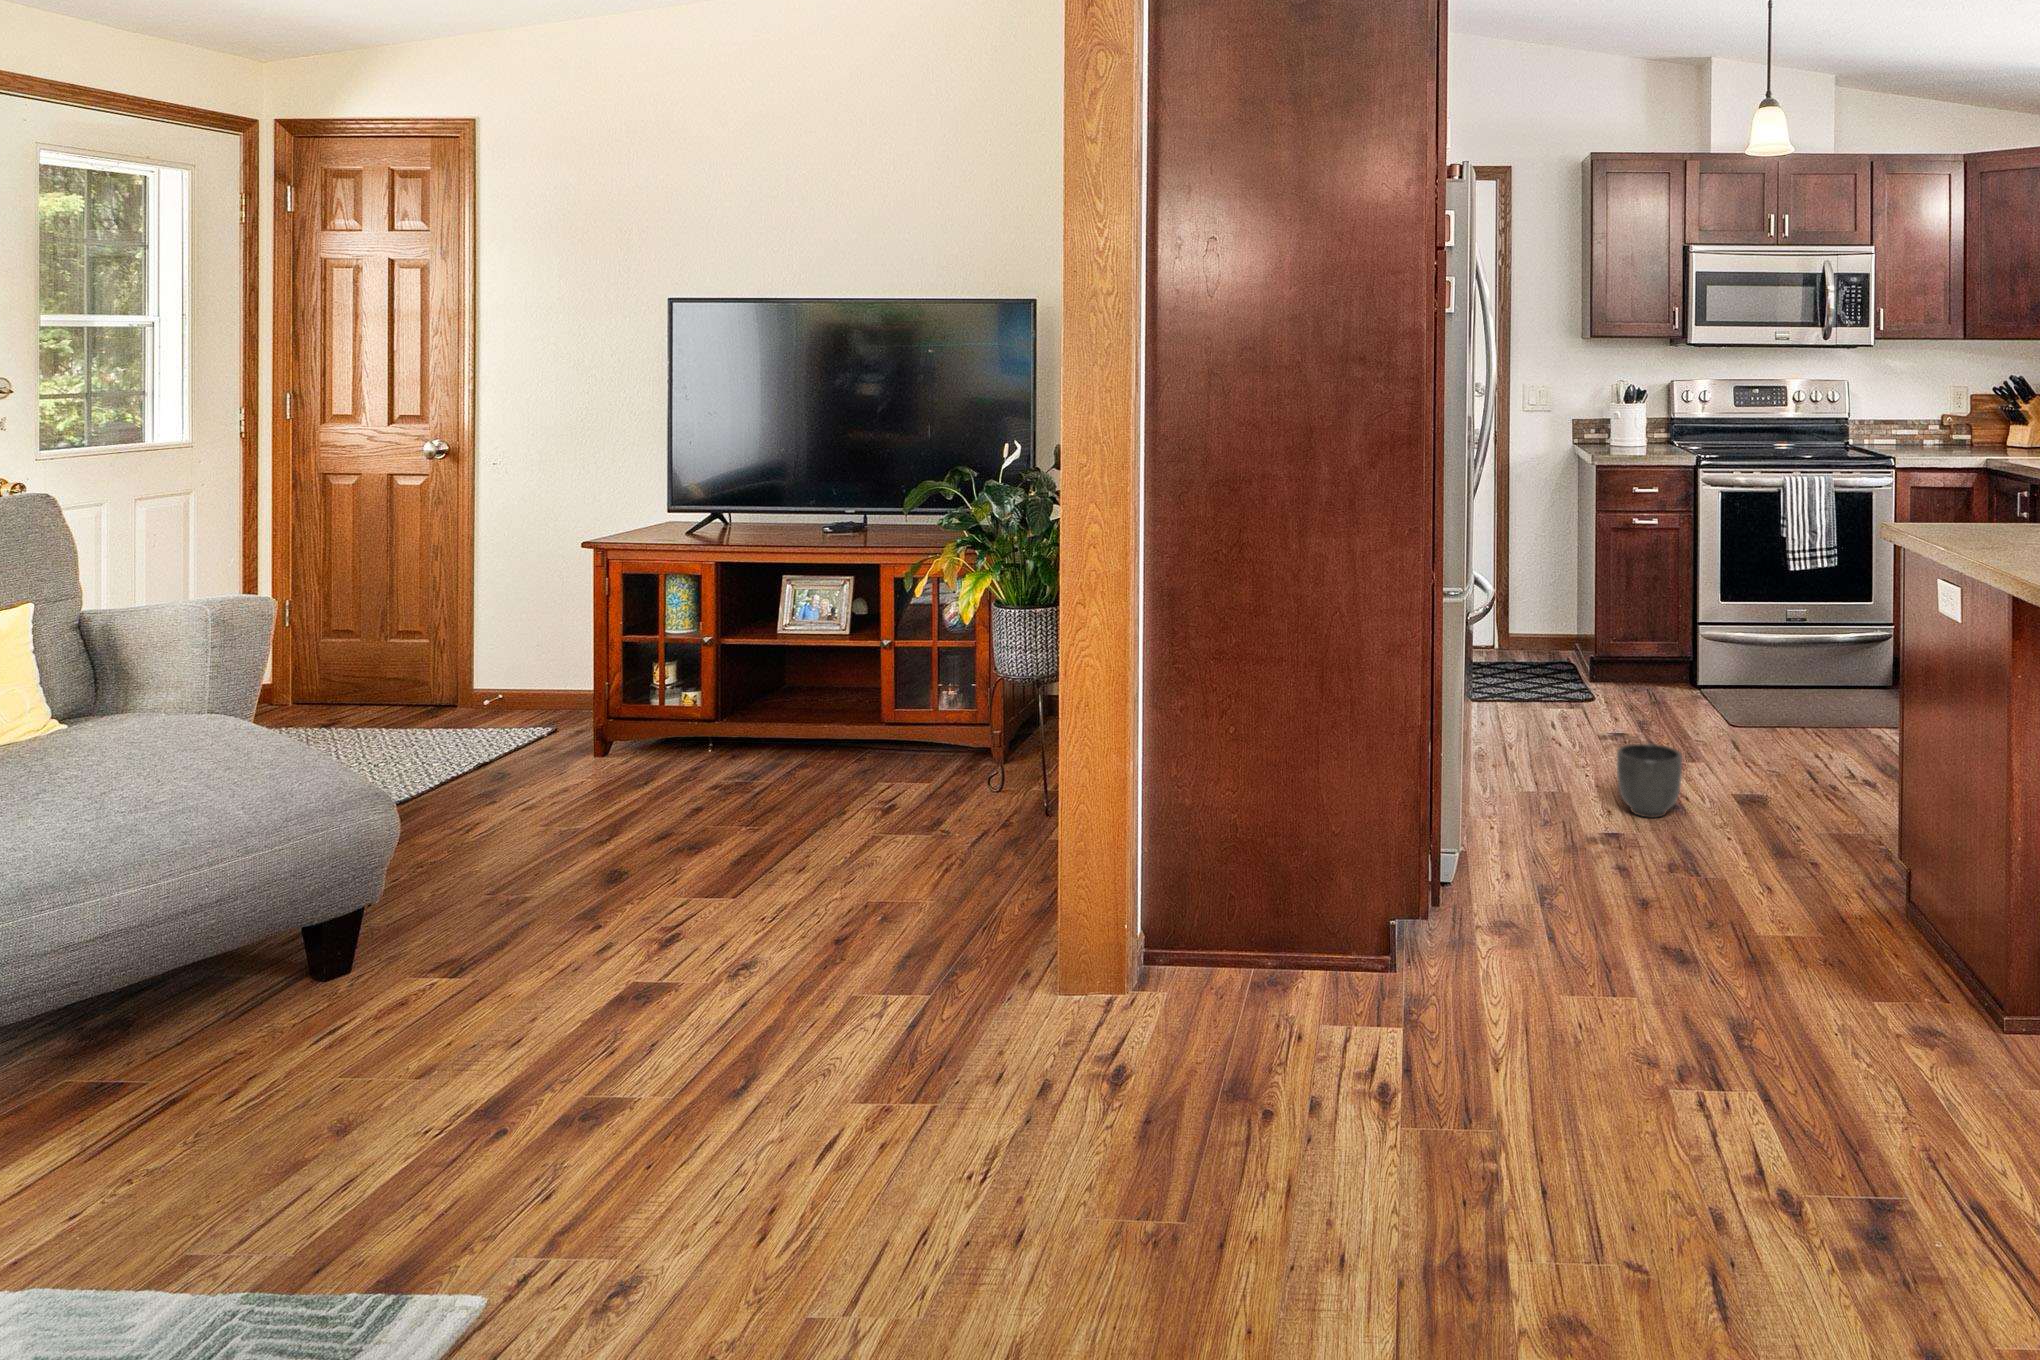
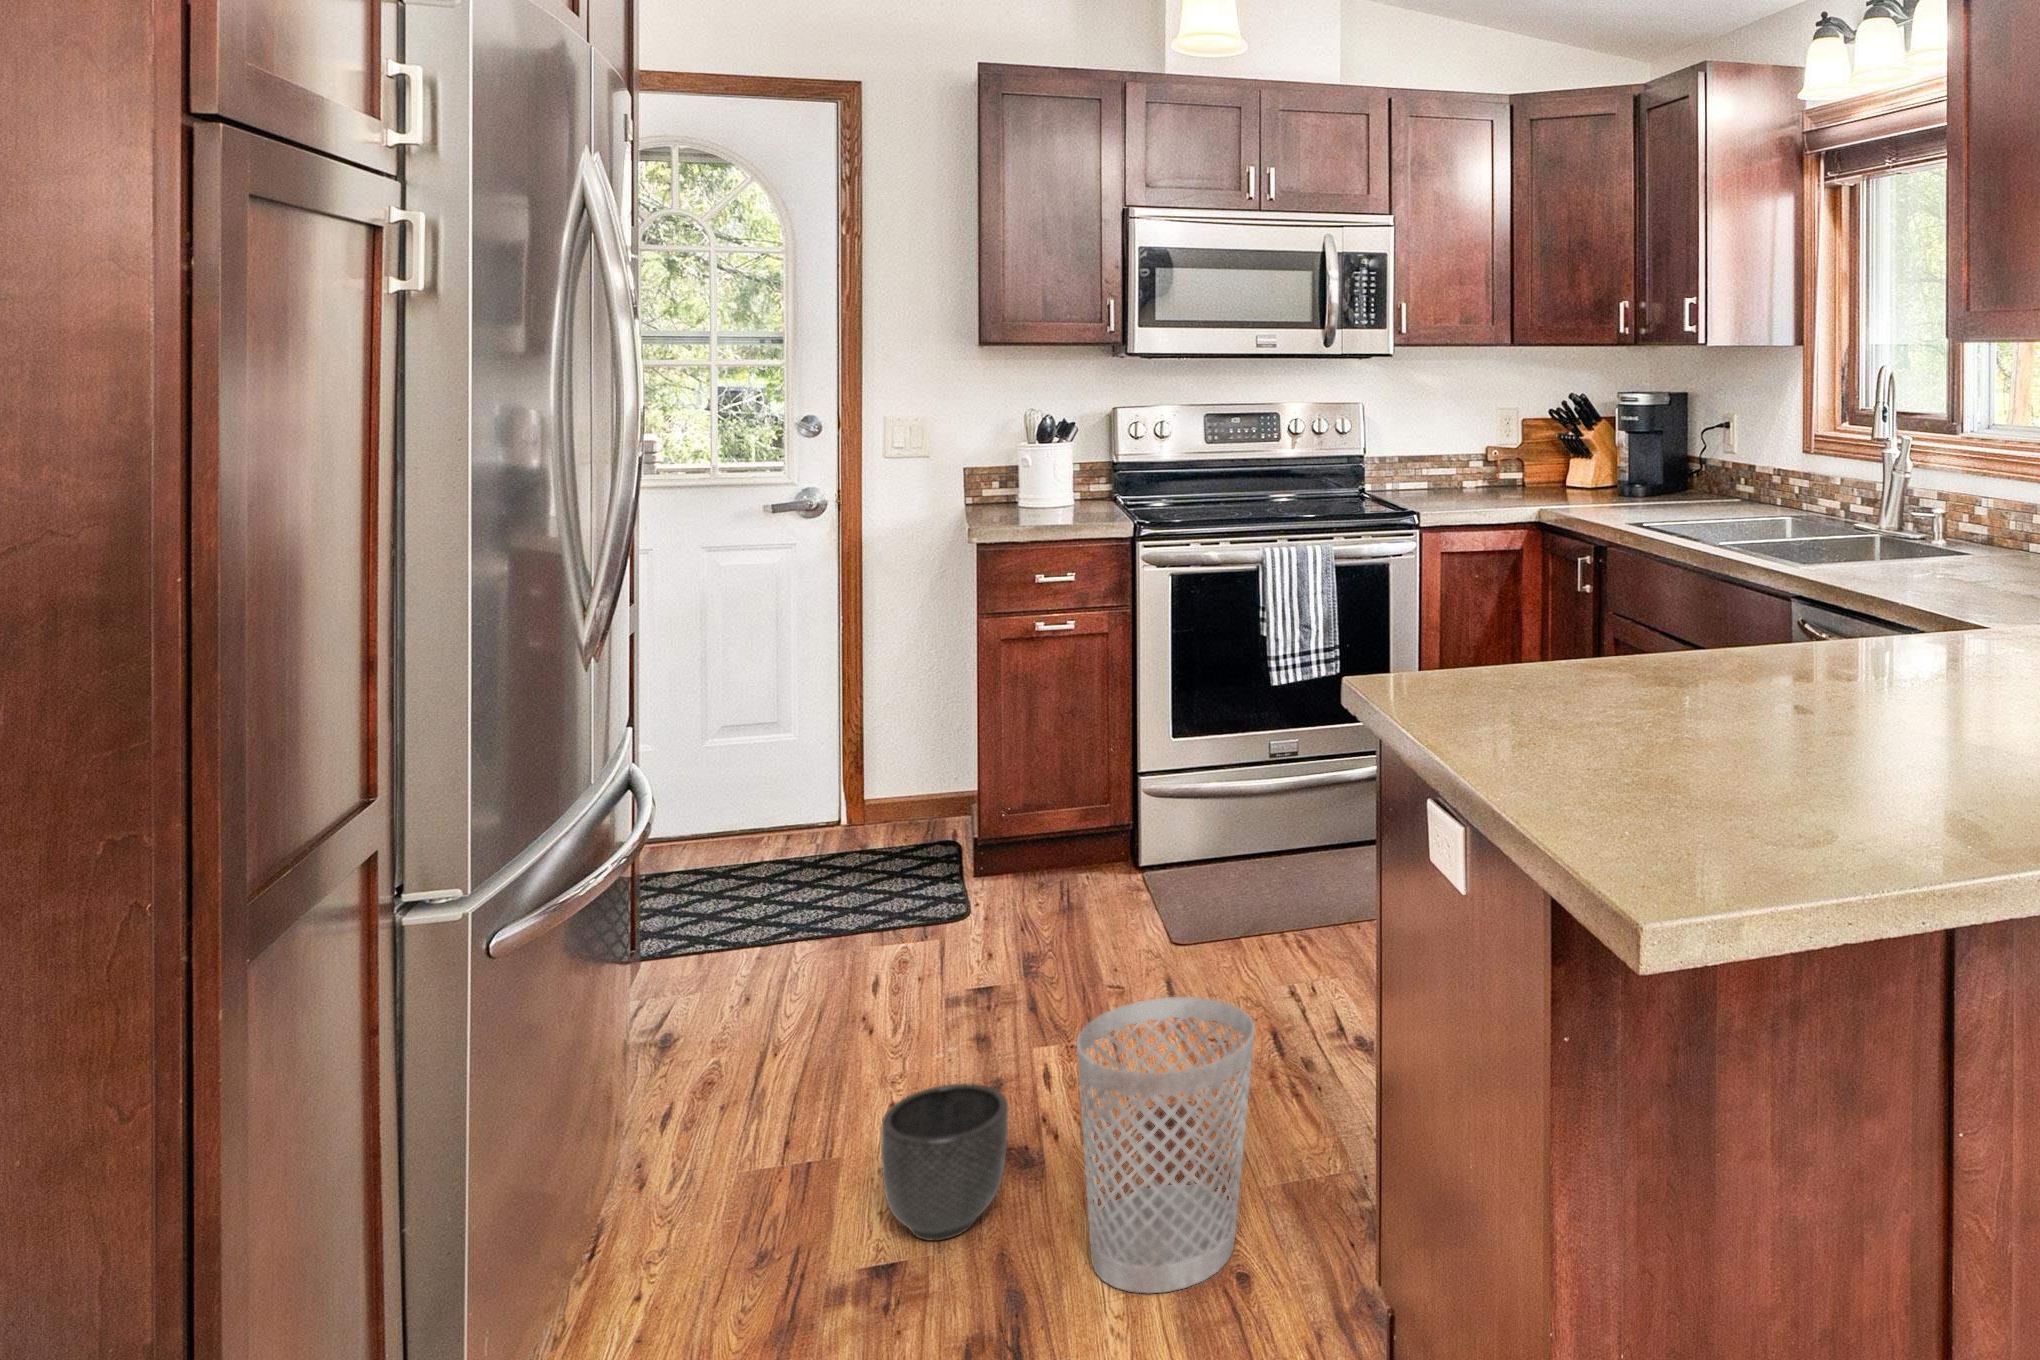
wastebasket: none [1727,706,1827,850] -> present [1077,997,1255,1293]

